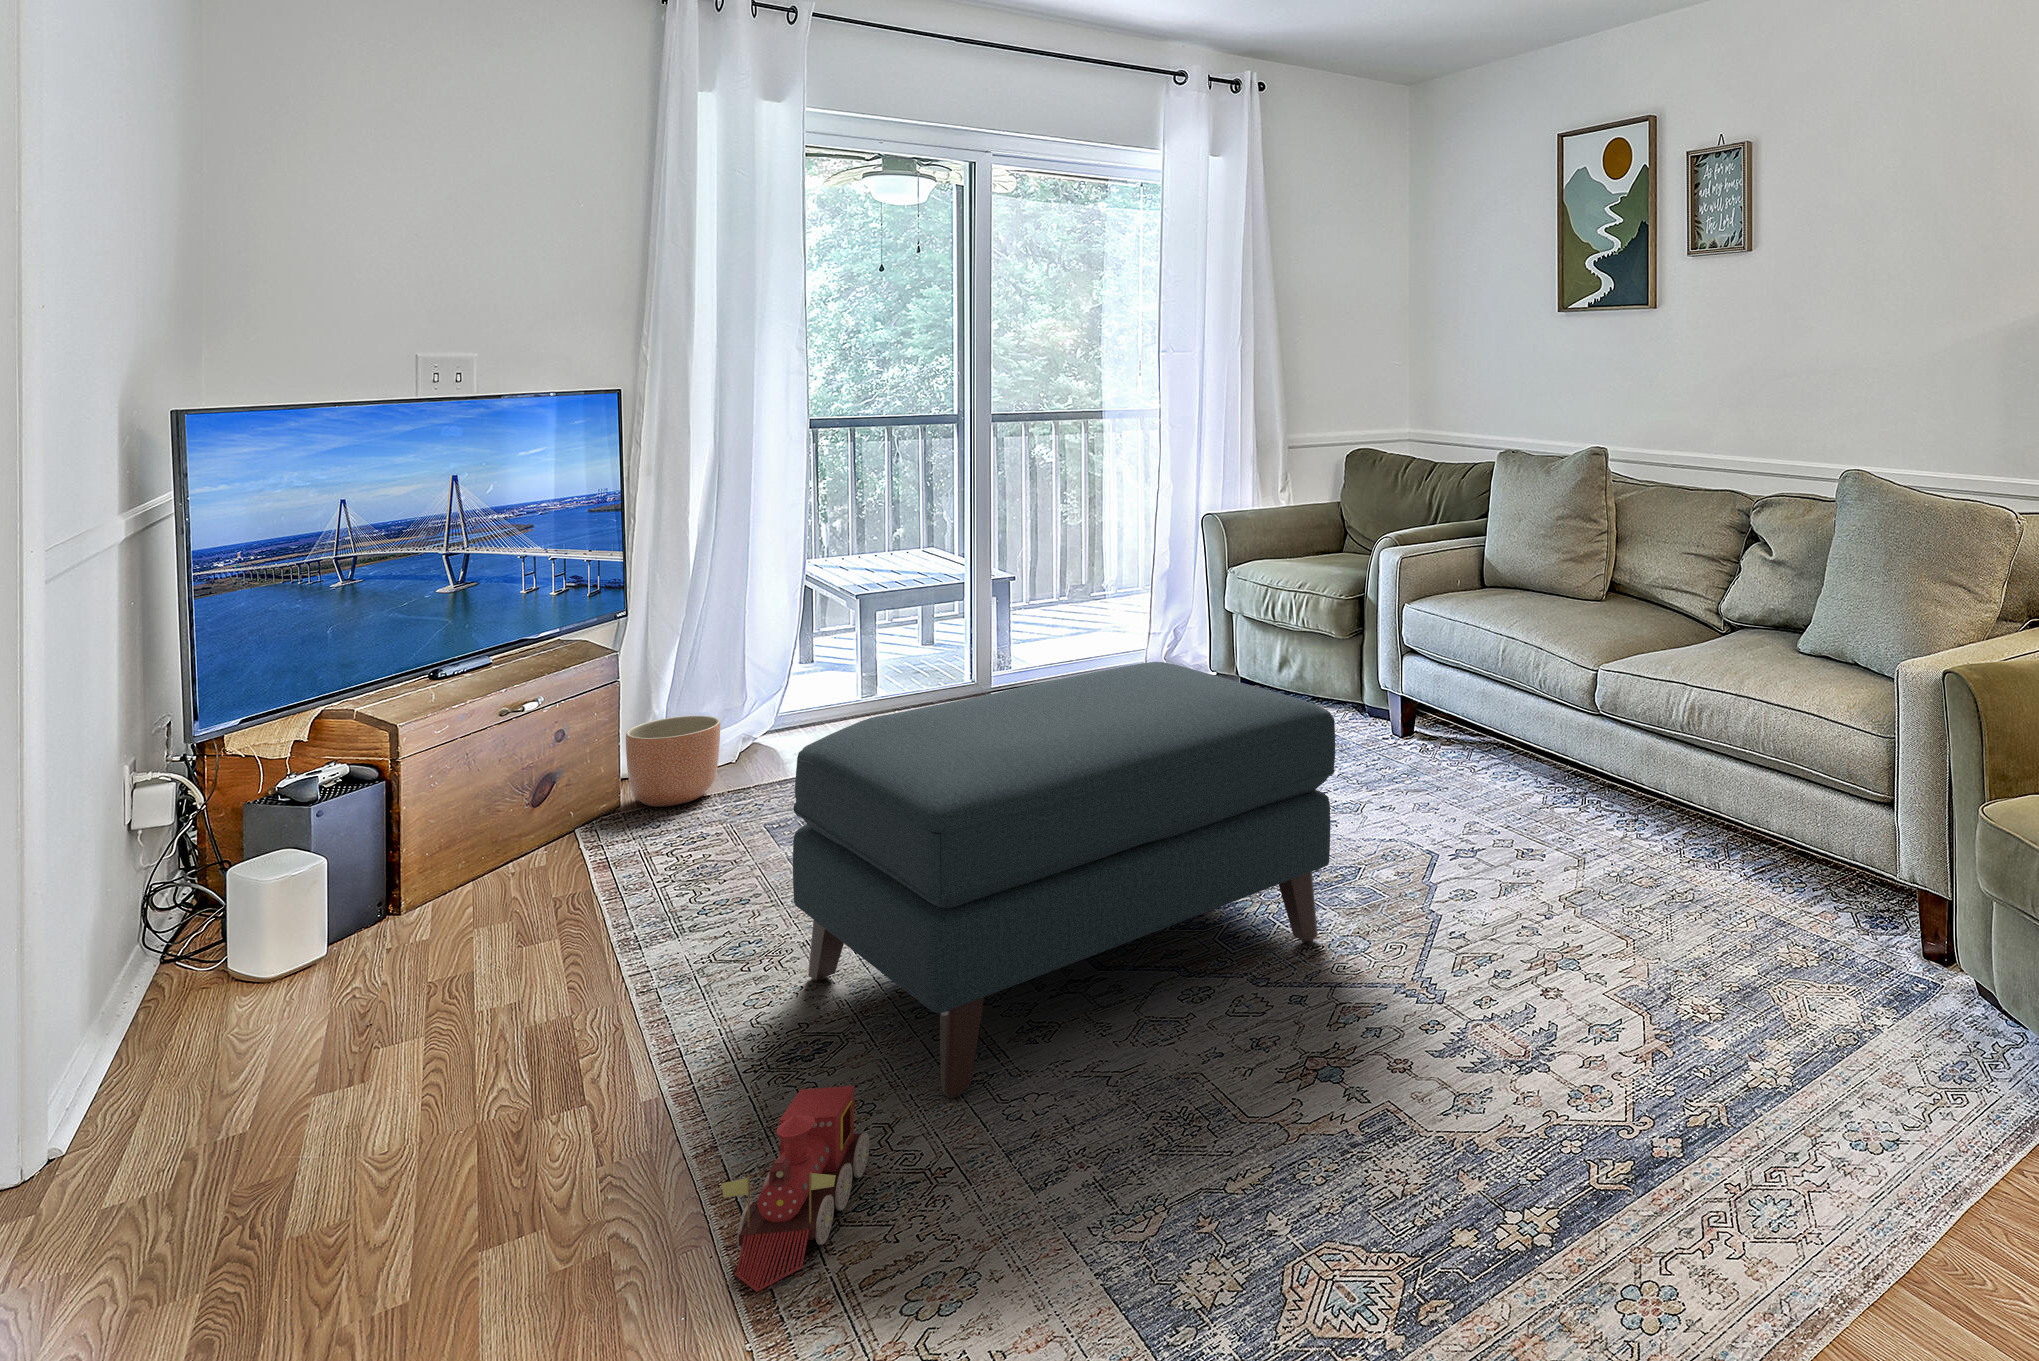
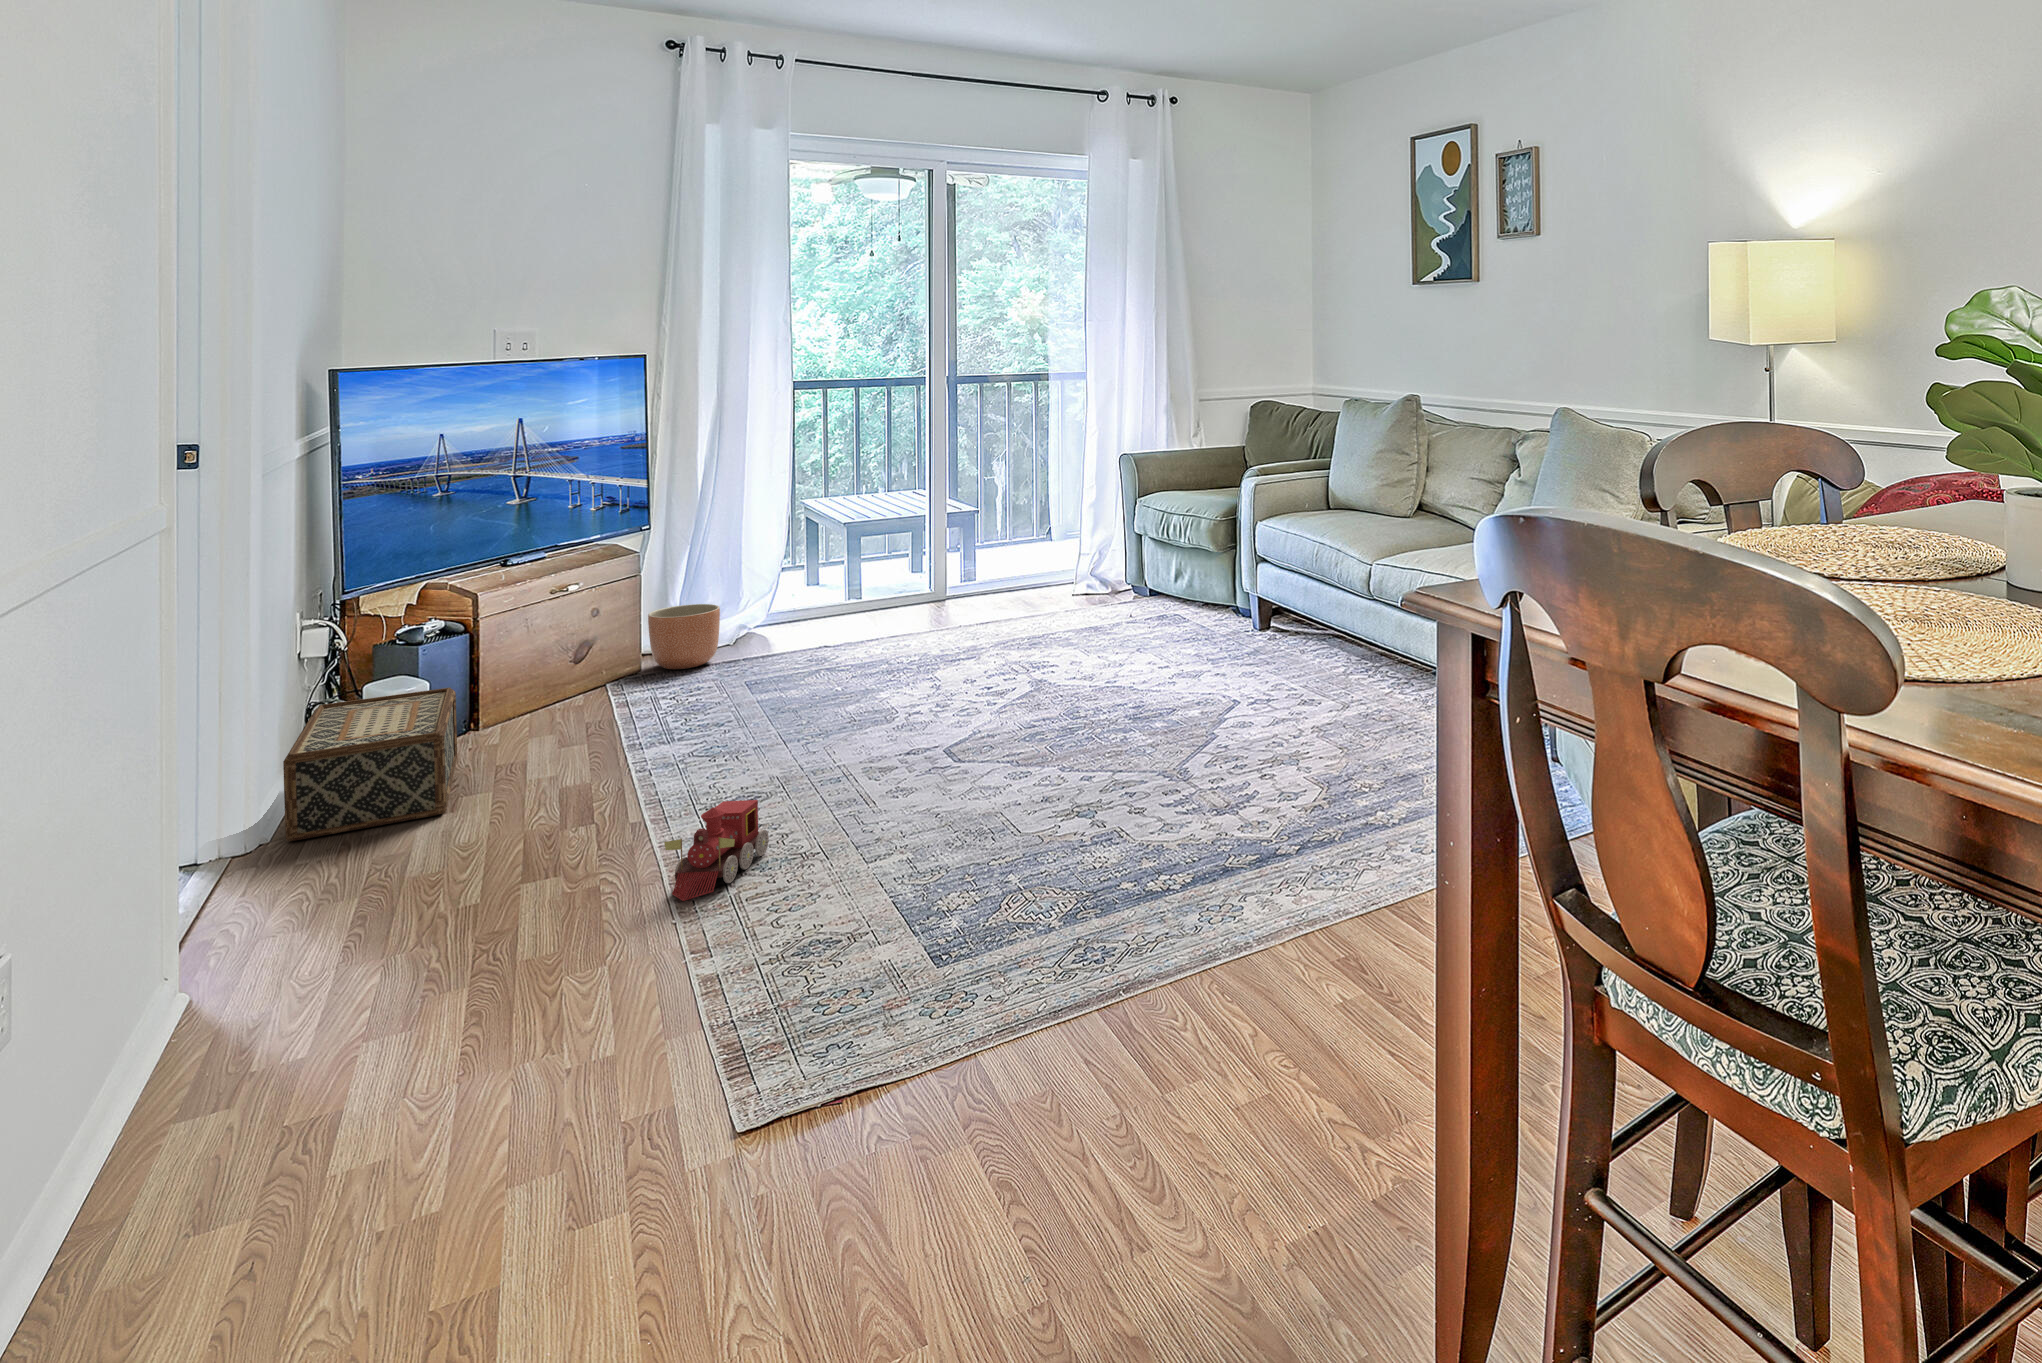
ottoman: present [793,662,1335,1098] -> none [743,554,1130,821]
woven basket: none [92,870,366,1158] -> present [283,688,457,842]

